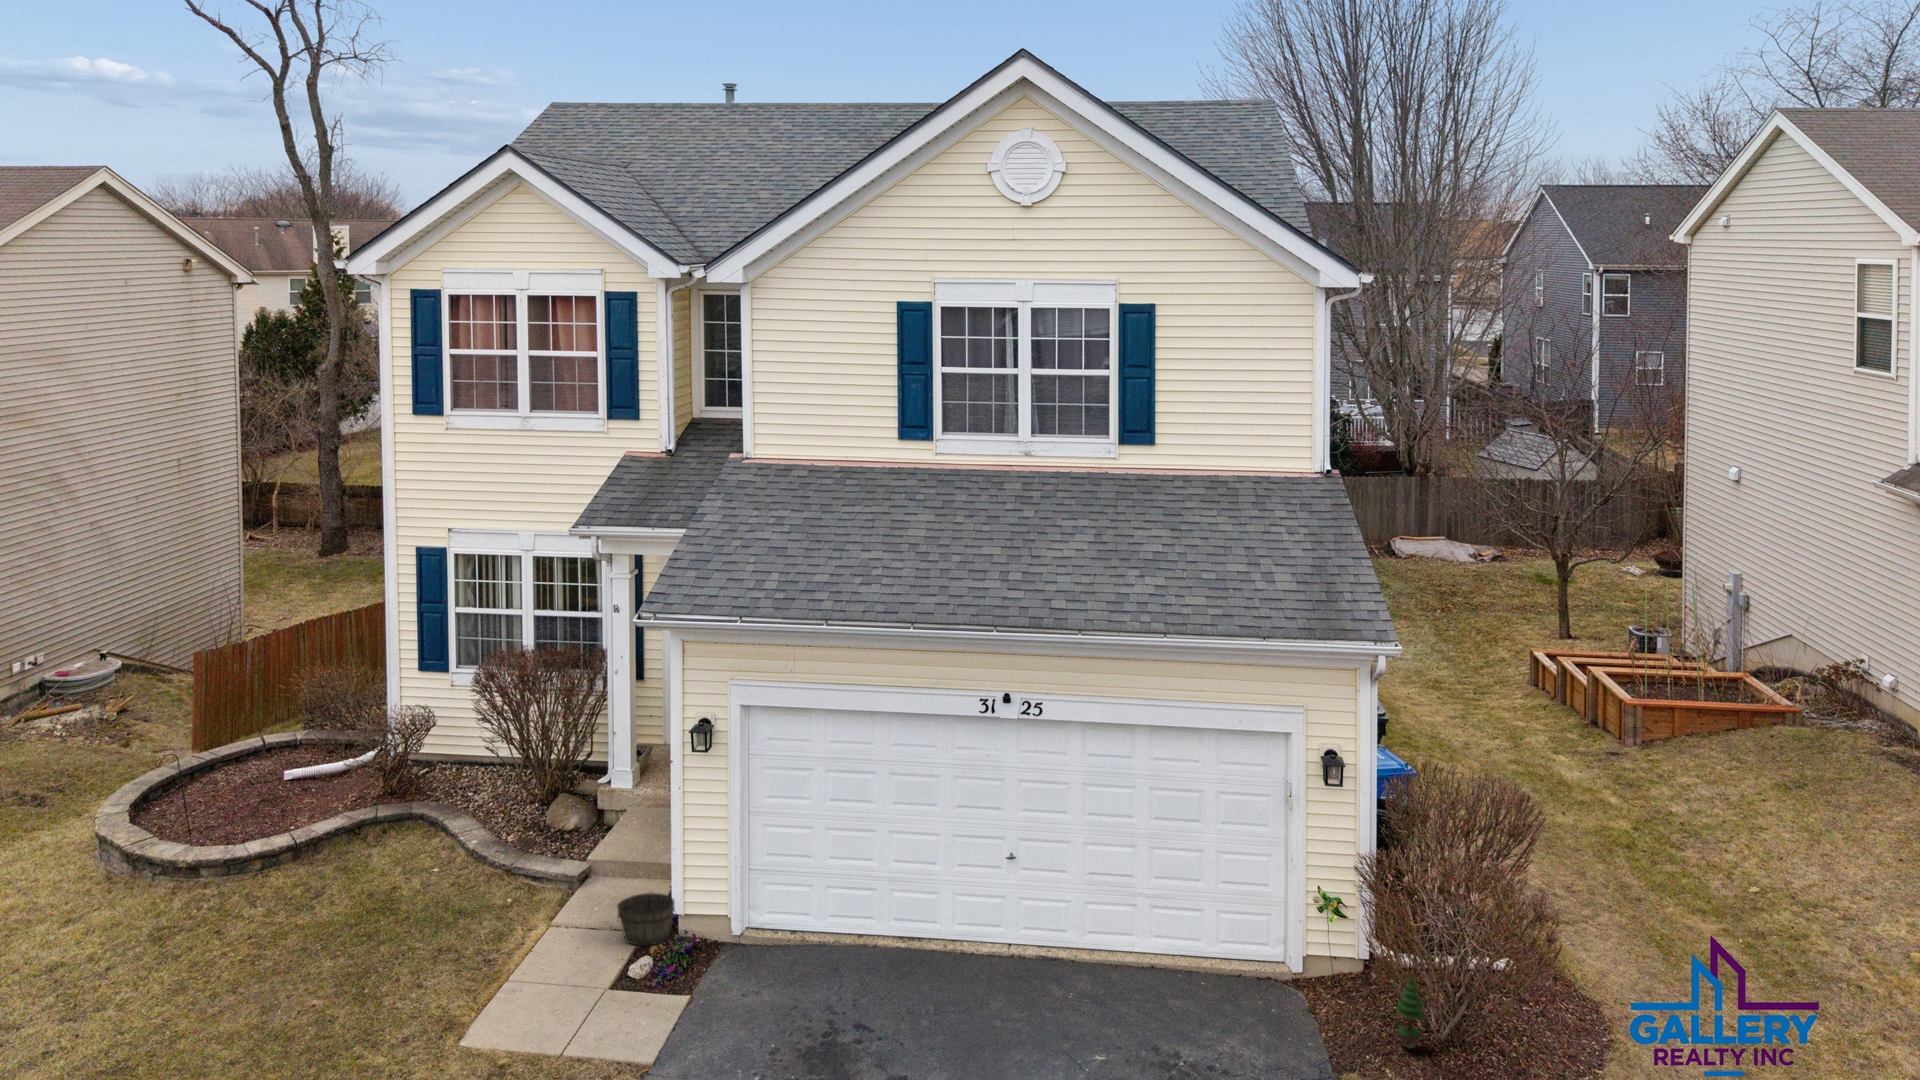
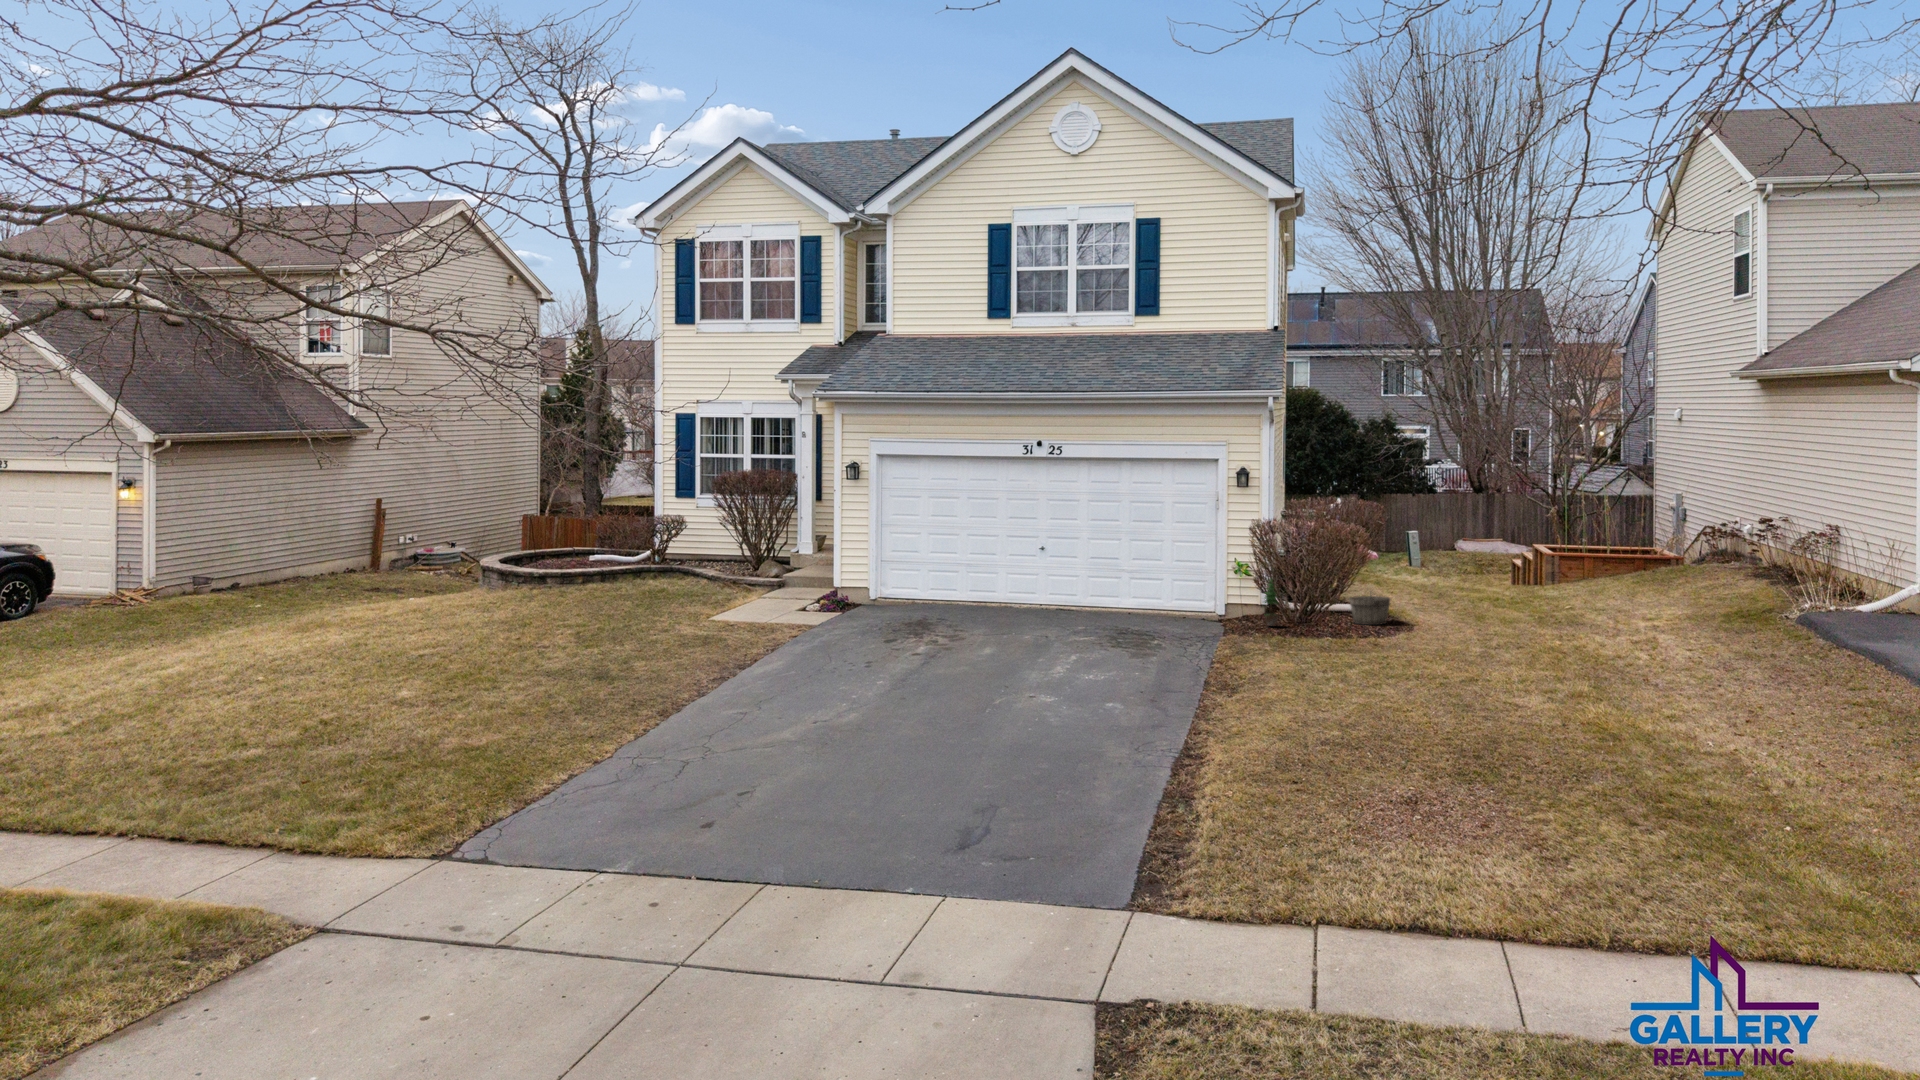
wooden bucket: present [617,893,676,946] -> present [1349,595,1390,625]

